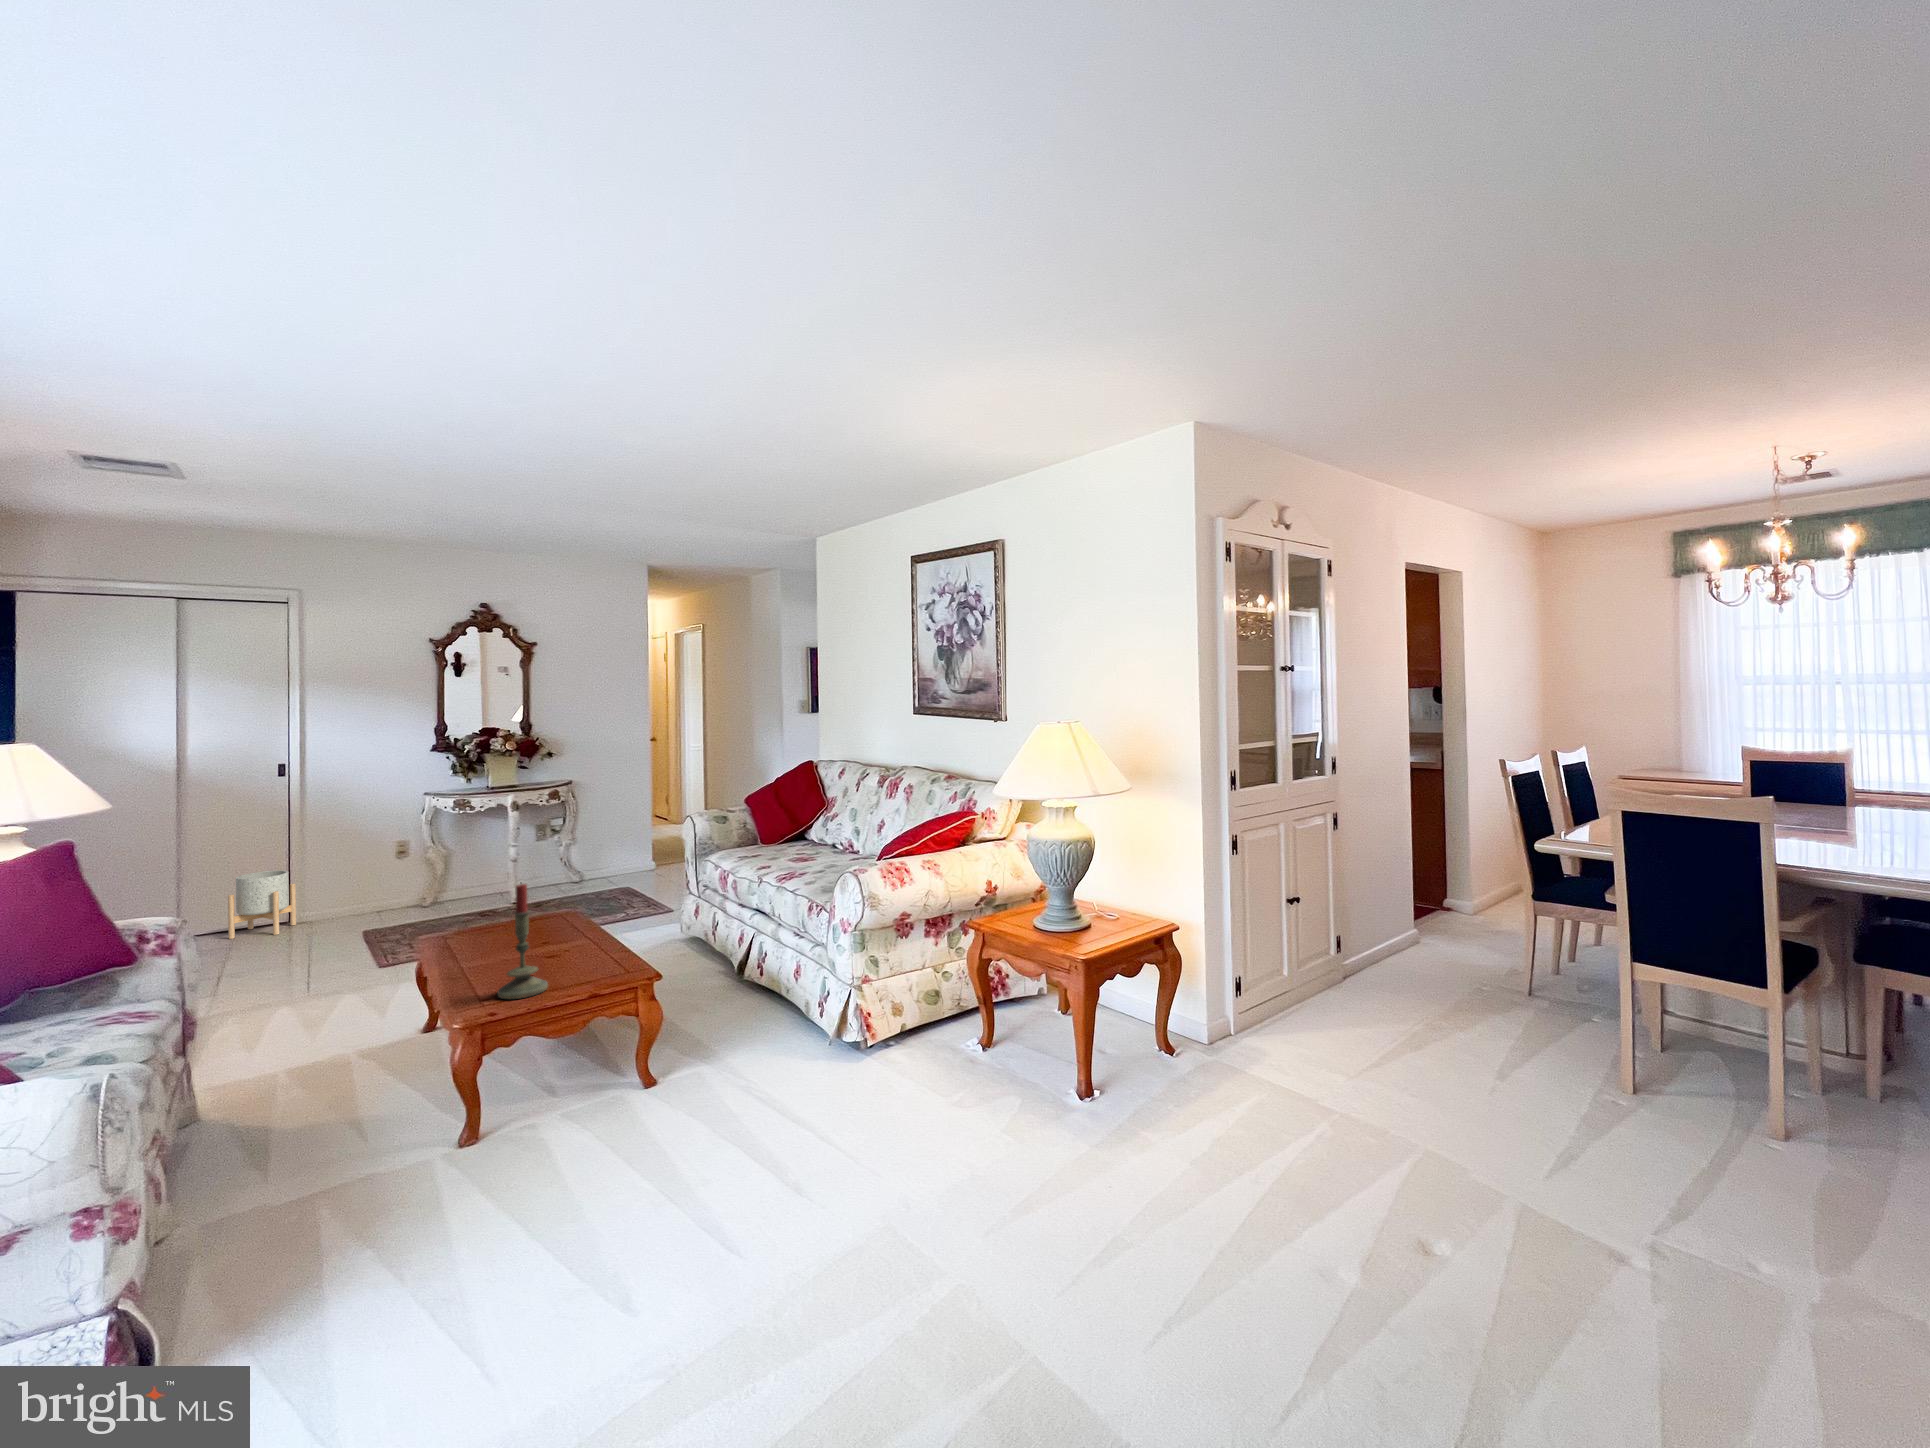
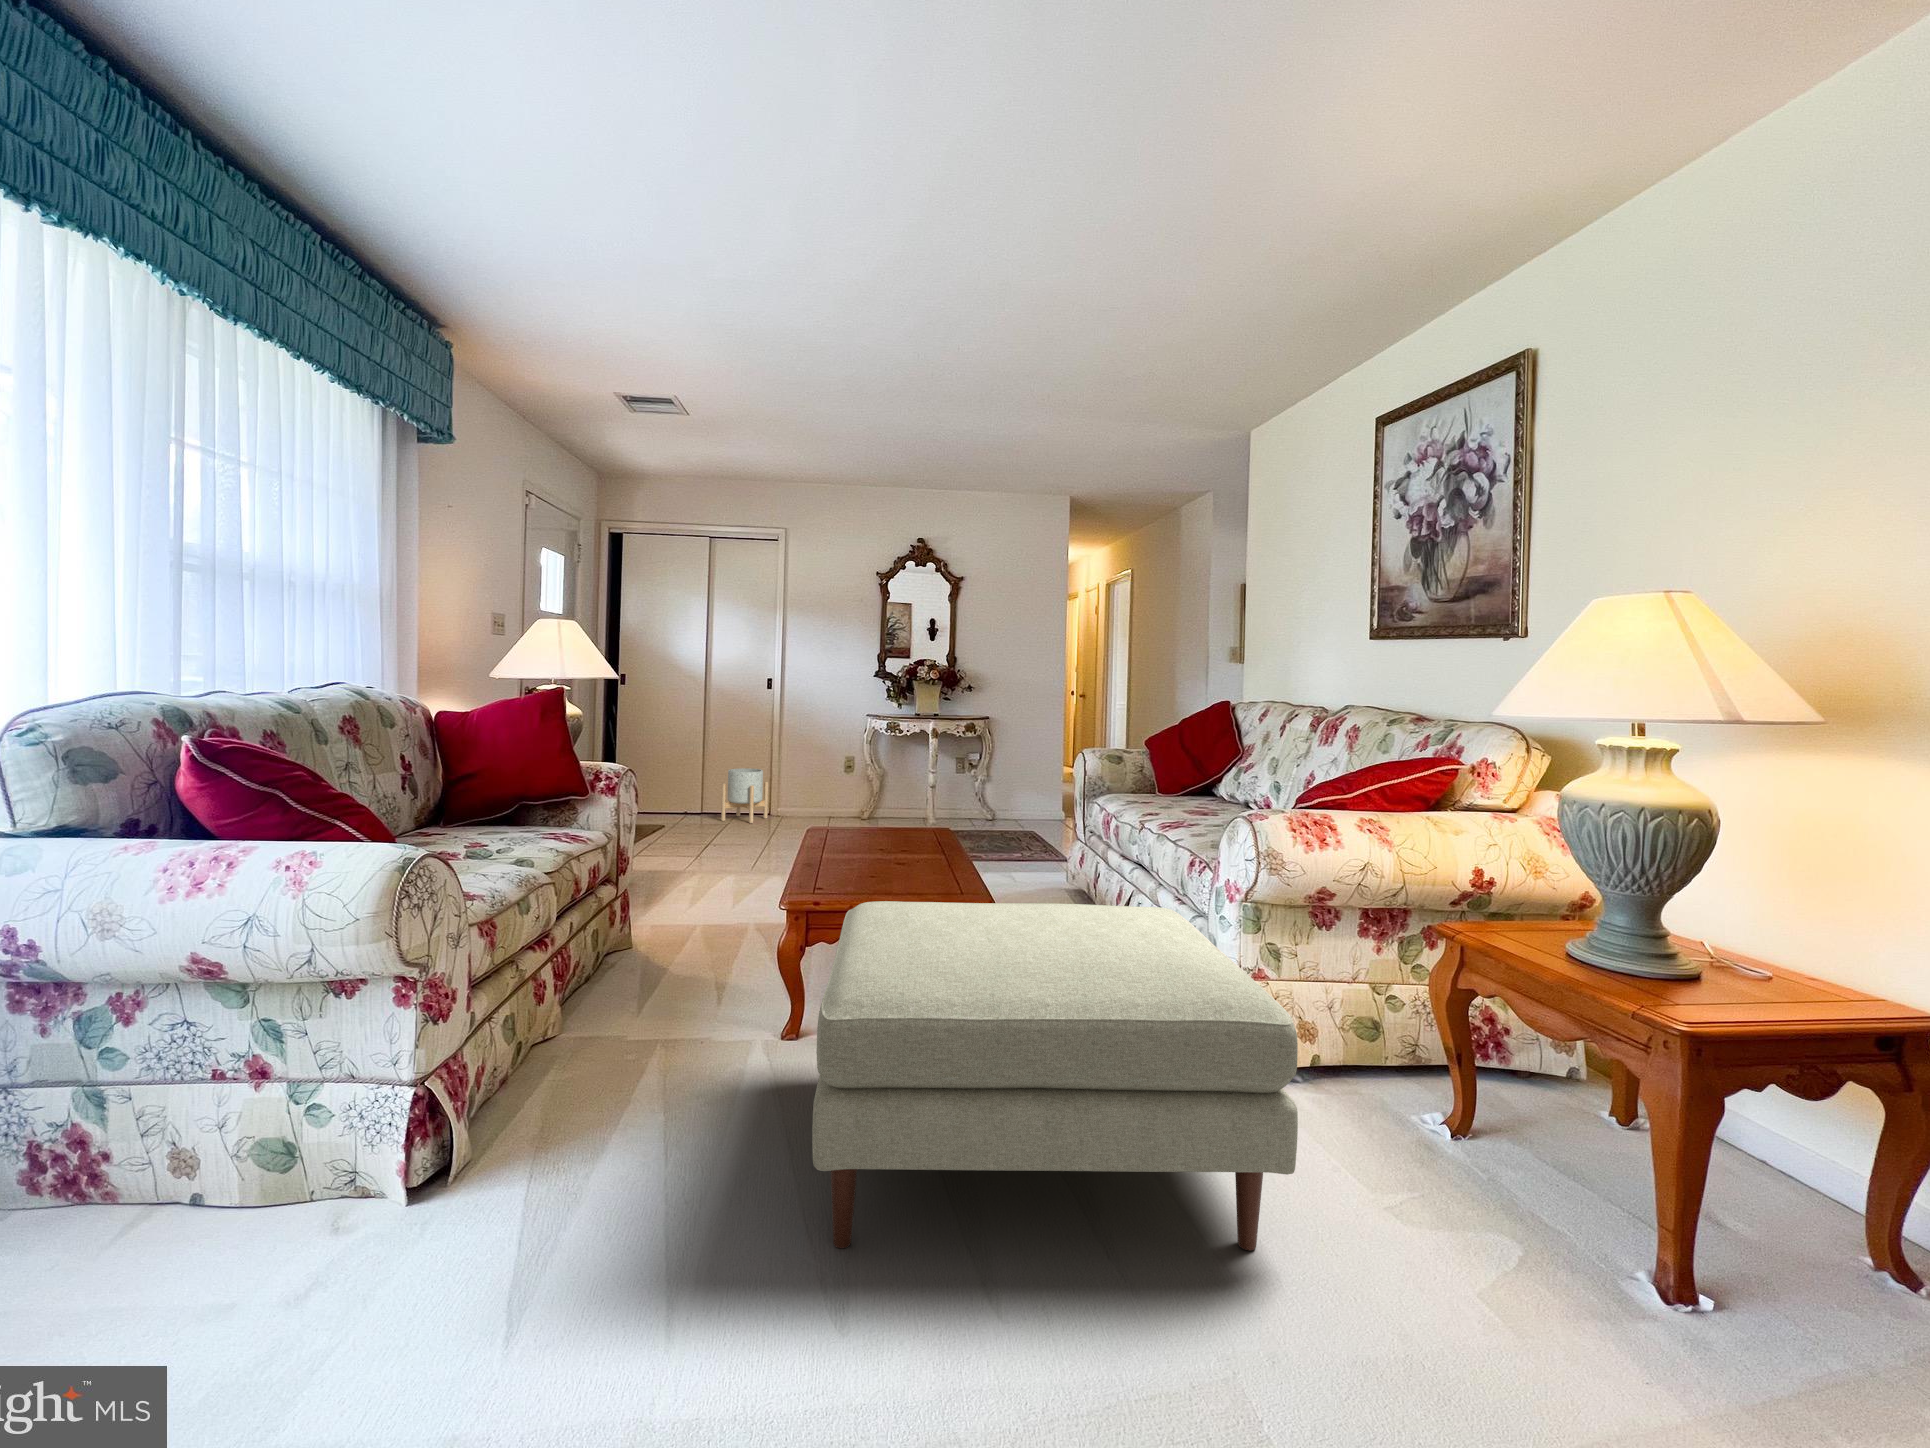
candle: present [497,883,548,999] -> none [826,766,875,897]
ottoman: none [545,949,909,1263] -> present [812,901,1298,1250]

